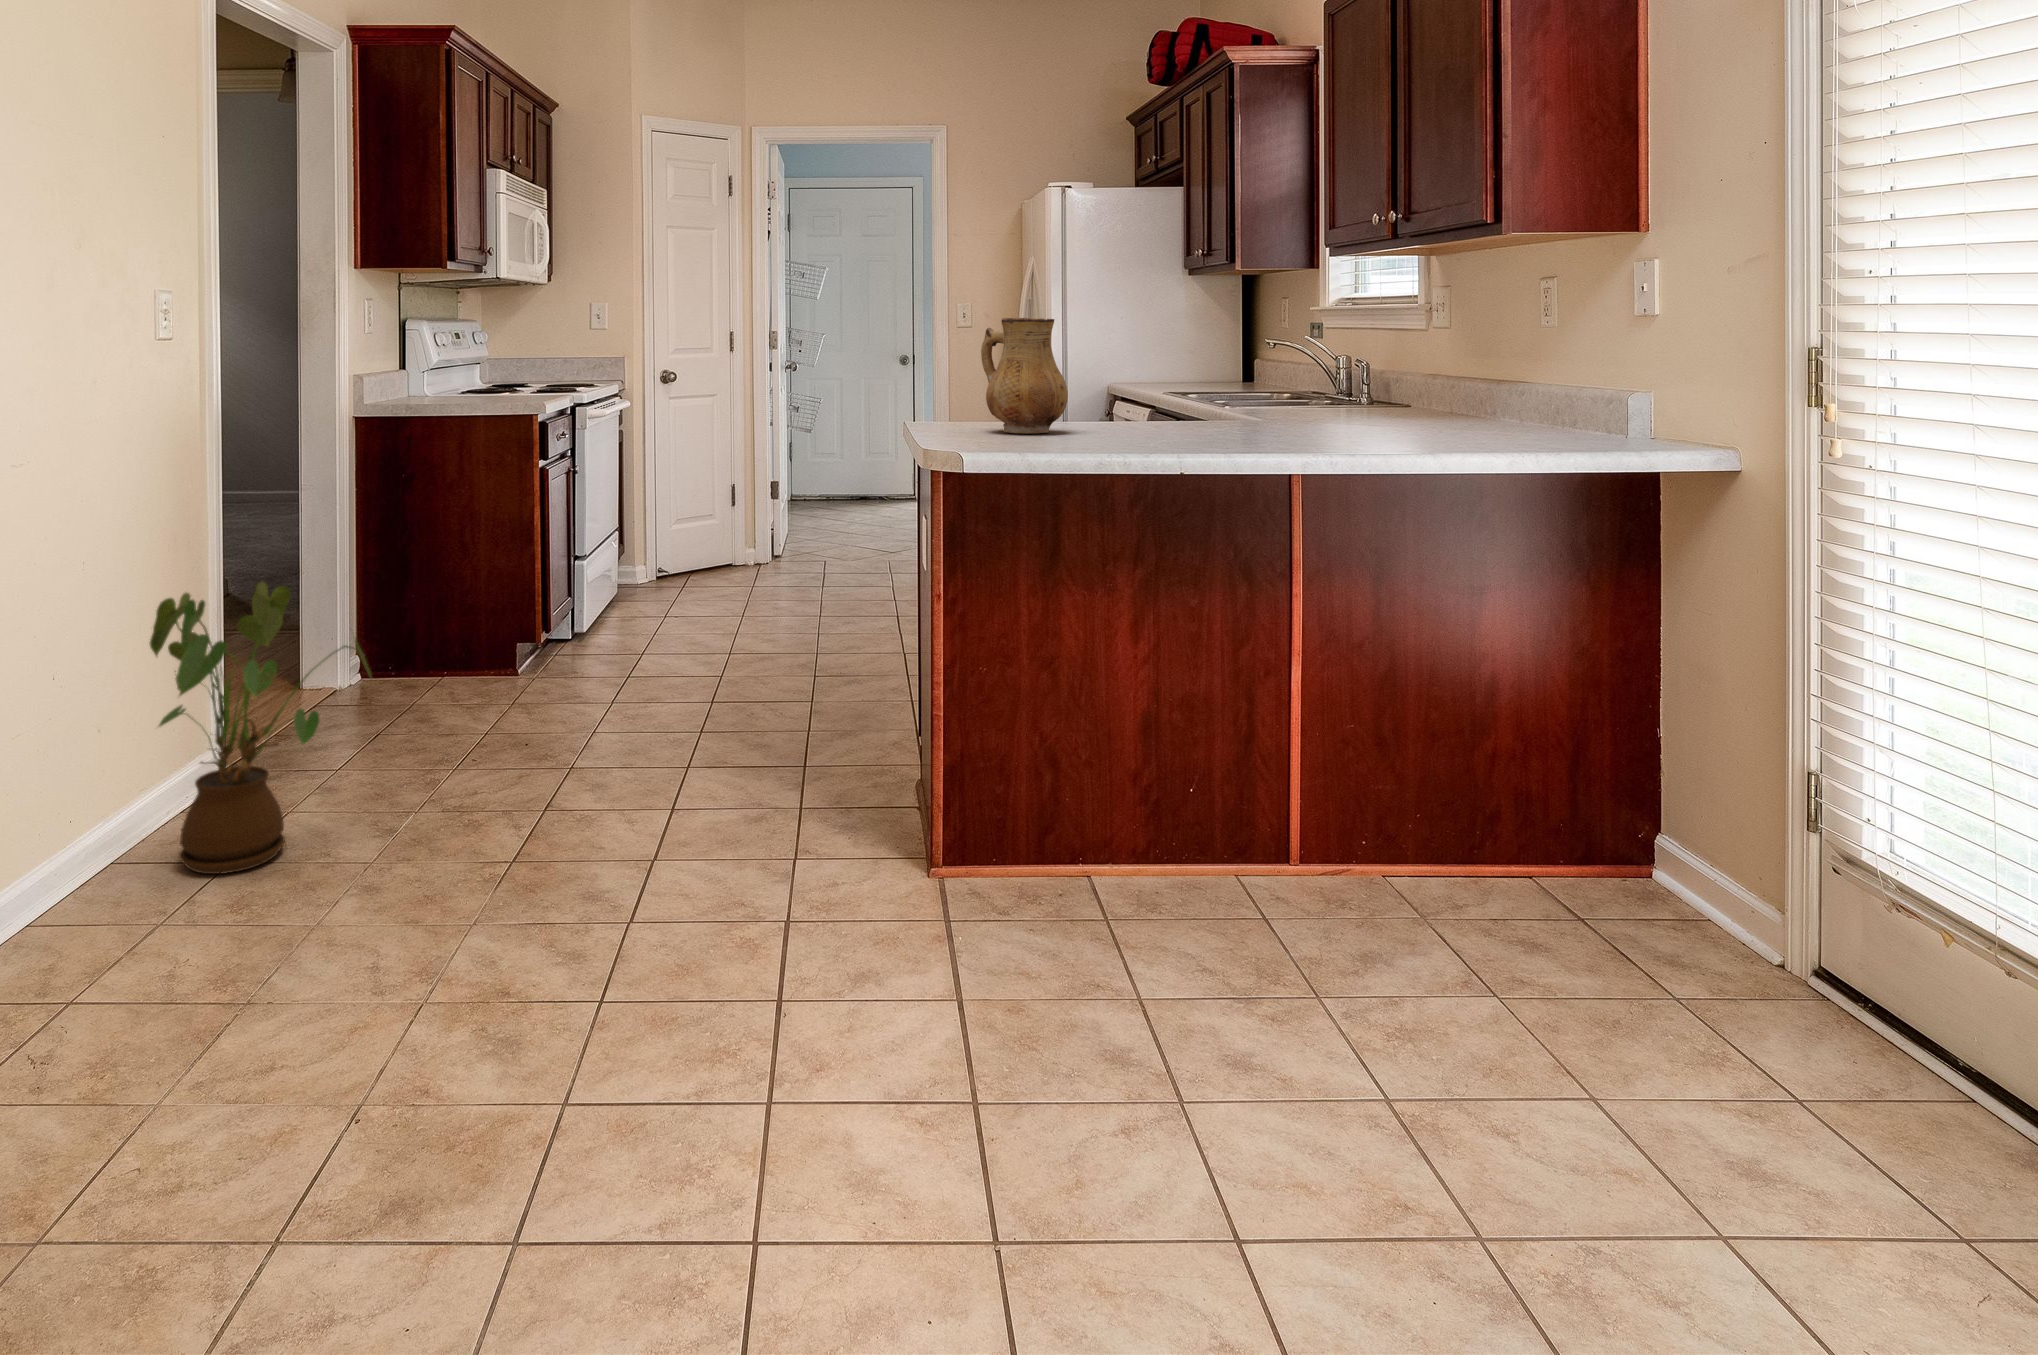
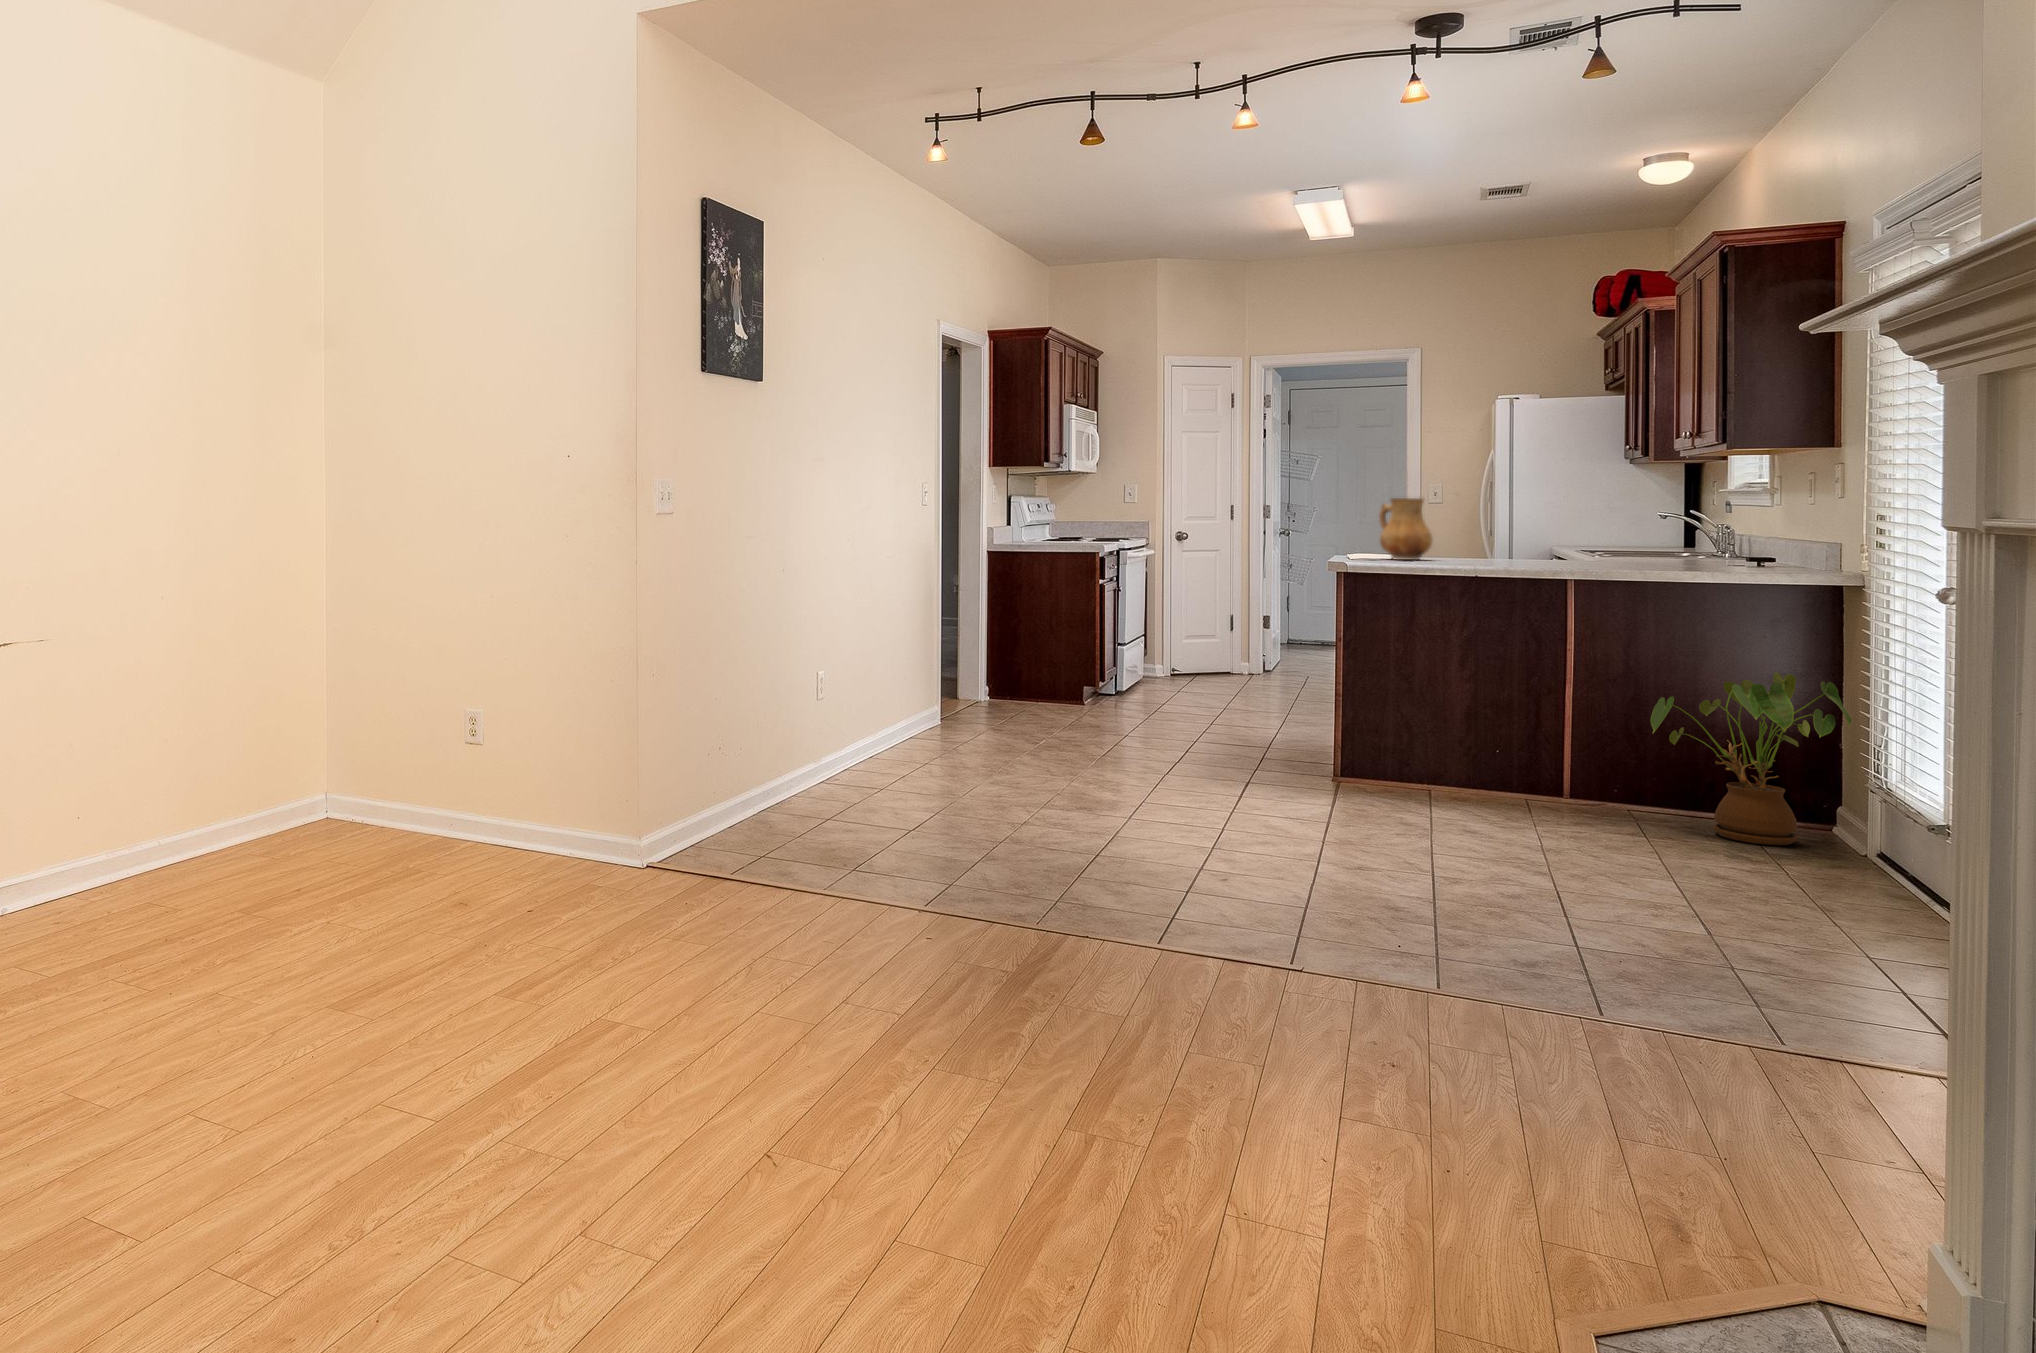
house plant: present [150,582,371,874] -> present [1651,672,1852,845]

